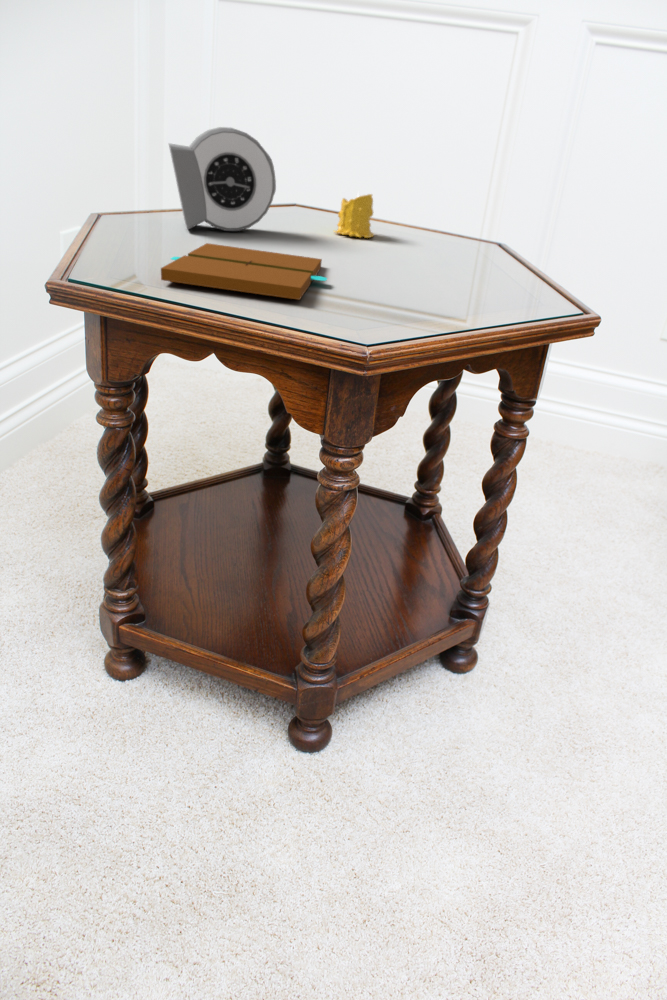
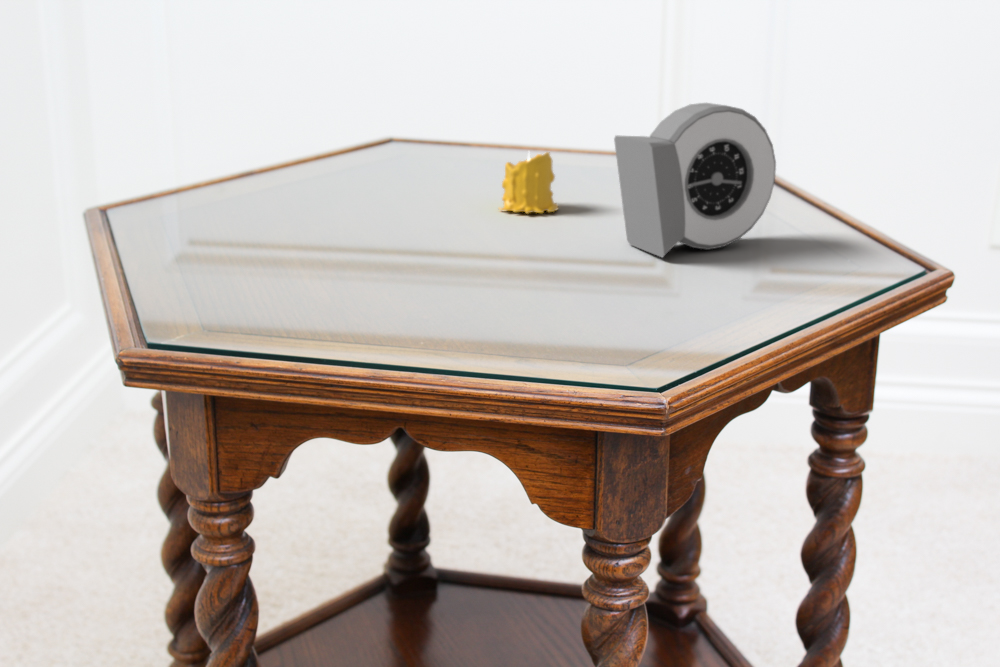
alarm clock: present [169,127,276,231] -> present [614,103,776,257]
book: present [161,243,327,300] -> none [300,258,543,330]

